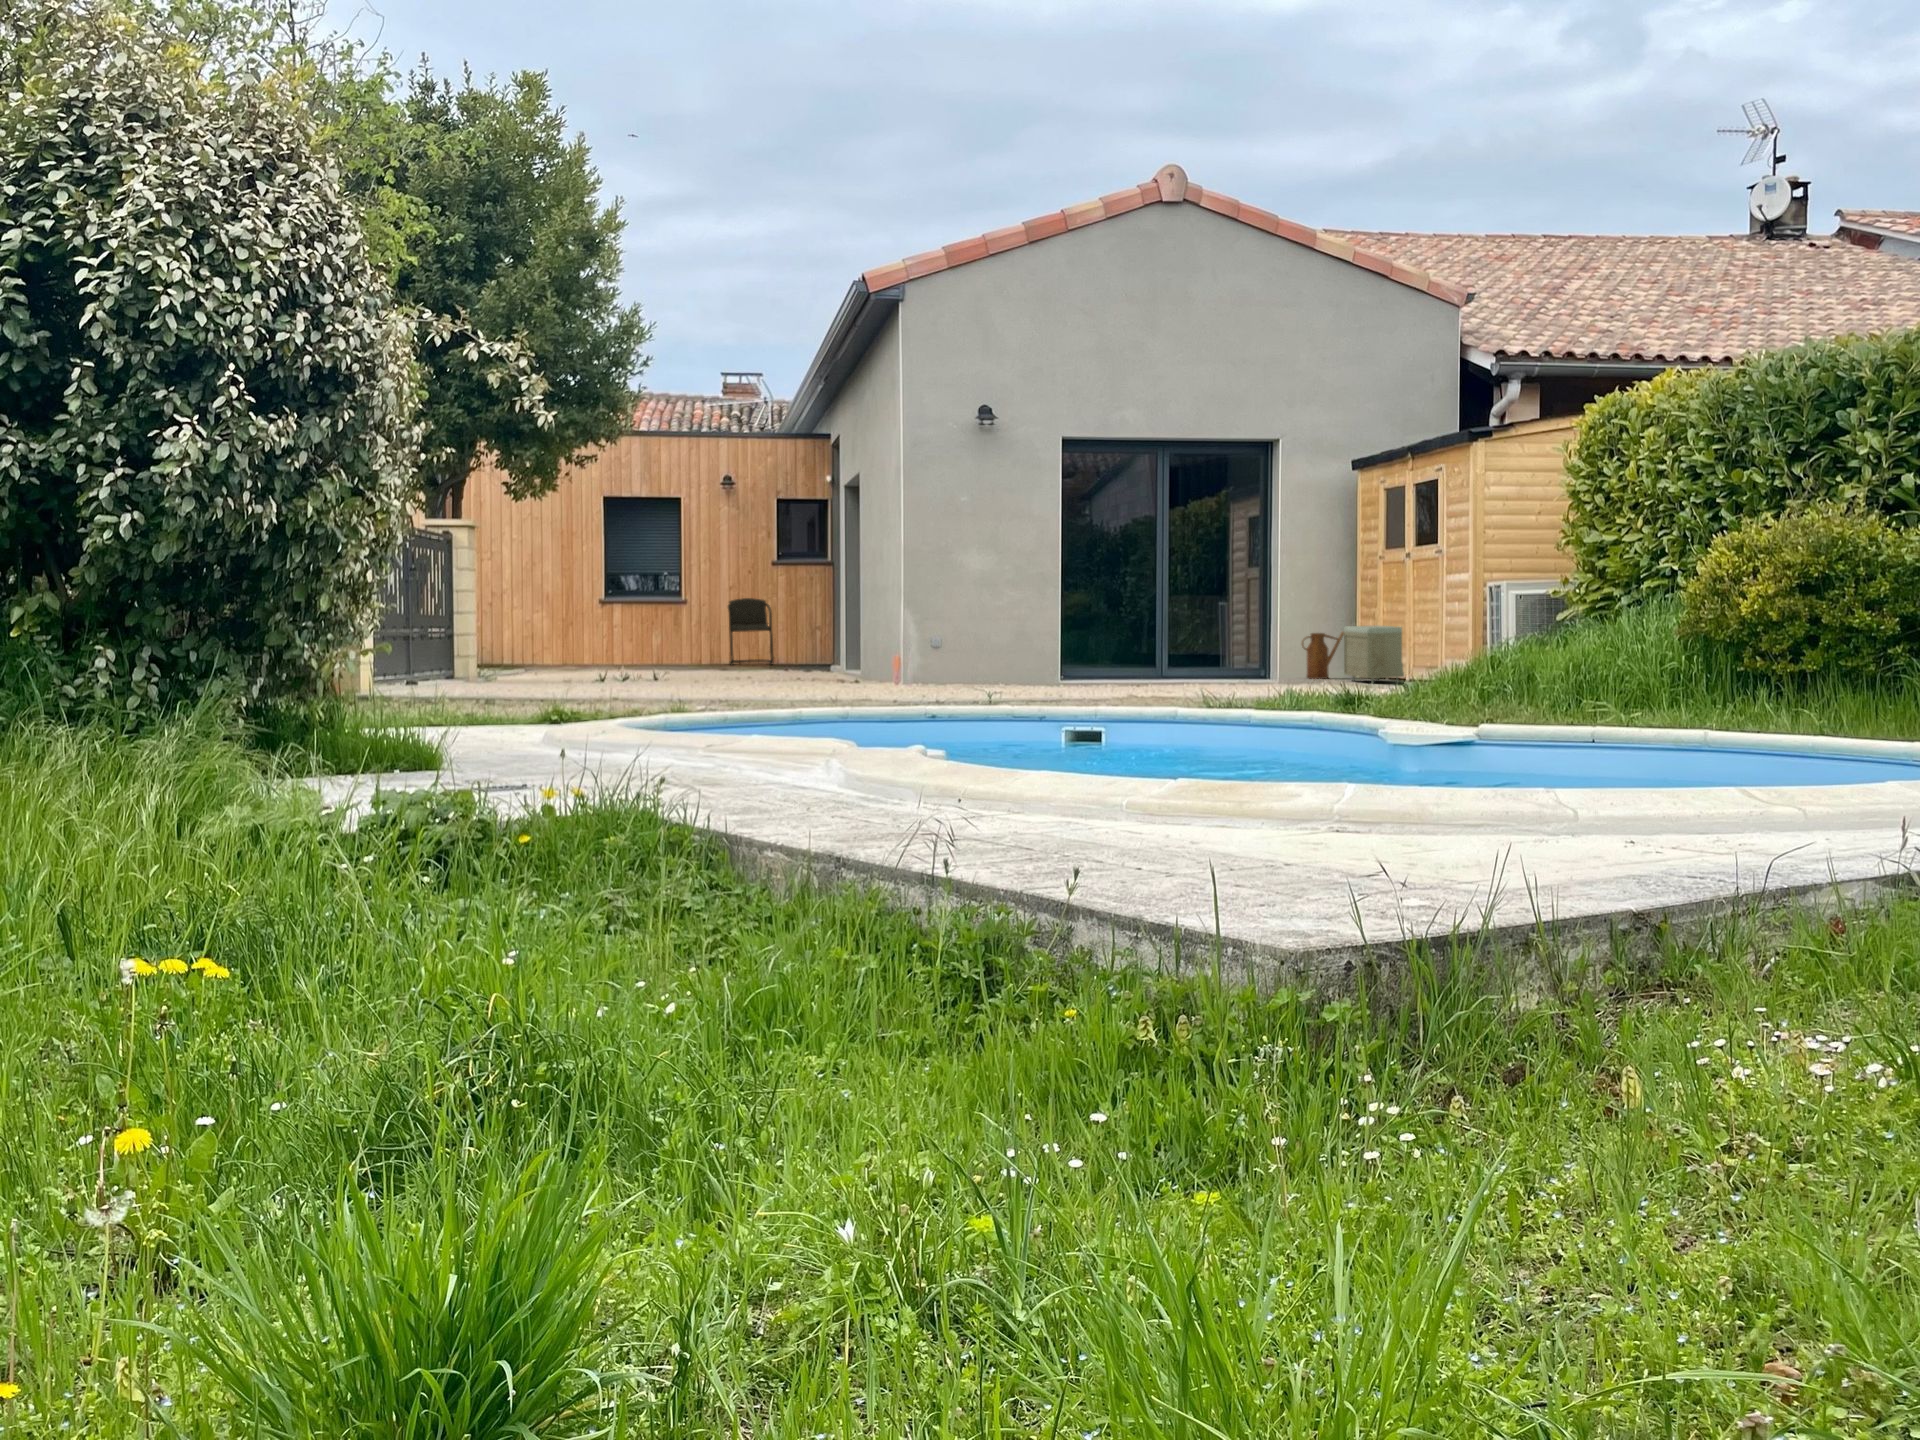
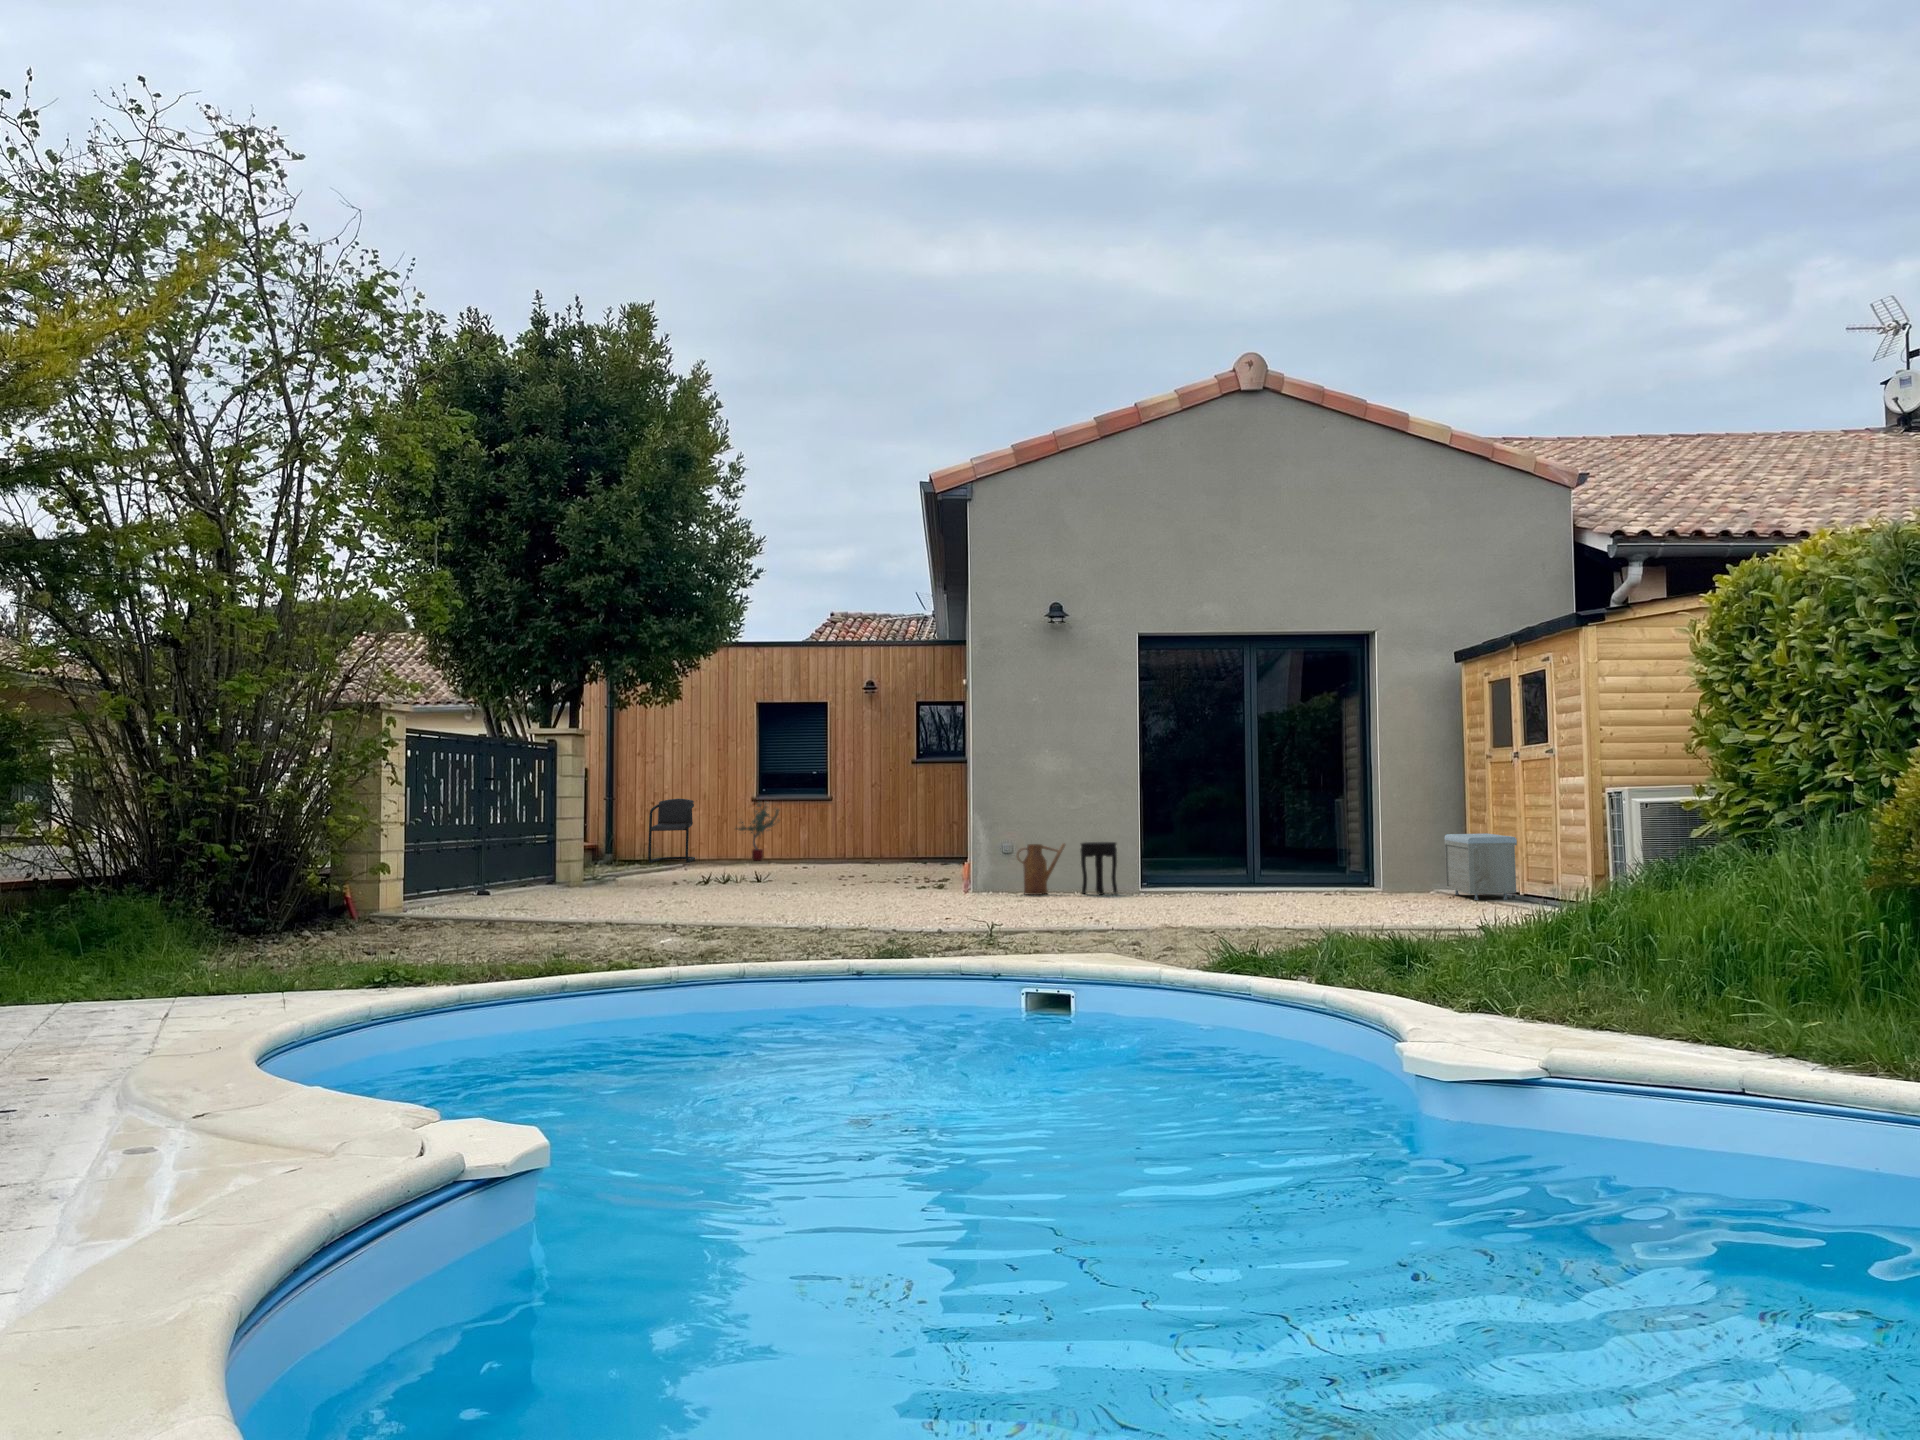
chair: present [728,598,774,665] -> present [648,799,695,863]
potted tree: none [598,602,649,666] -> present [736,801,779,861]
watering can: present [1302,632,1344,679] -> present [1016,843,1065,895]
side table: none [1012,635,1047,684] -> present [1080,842,1118,895]

